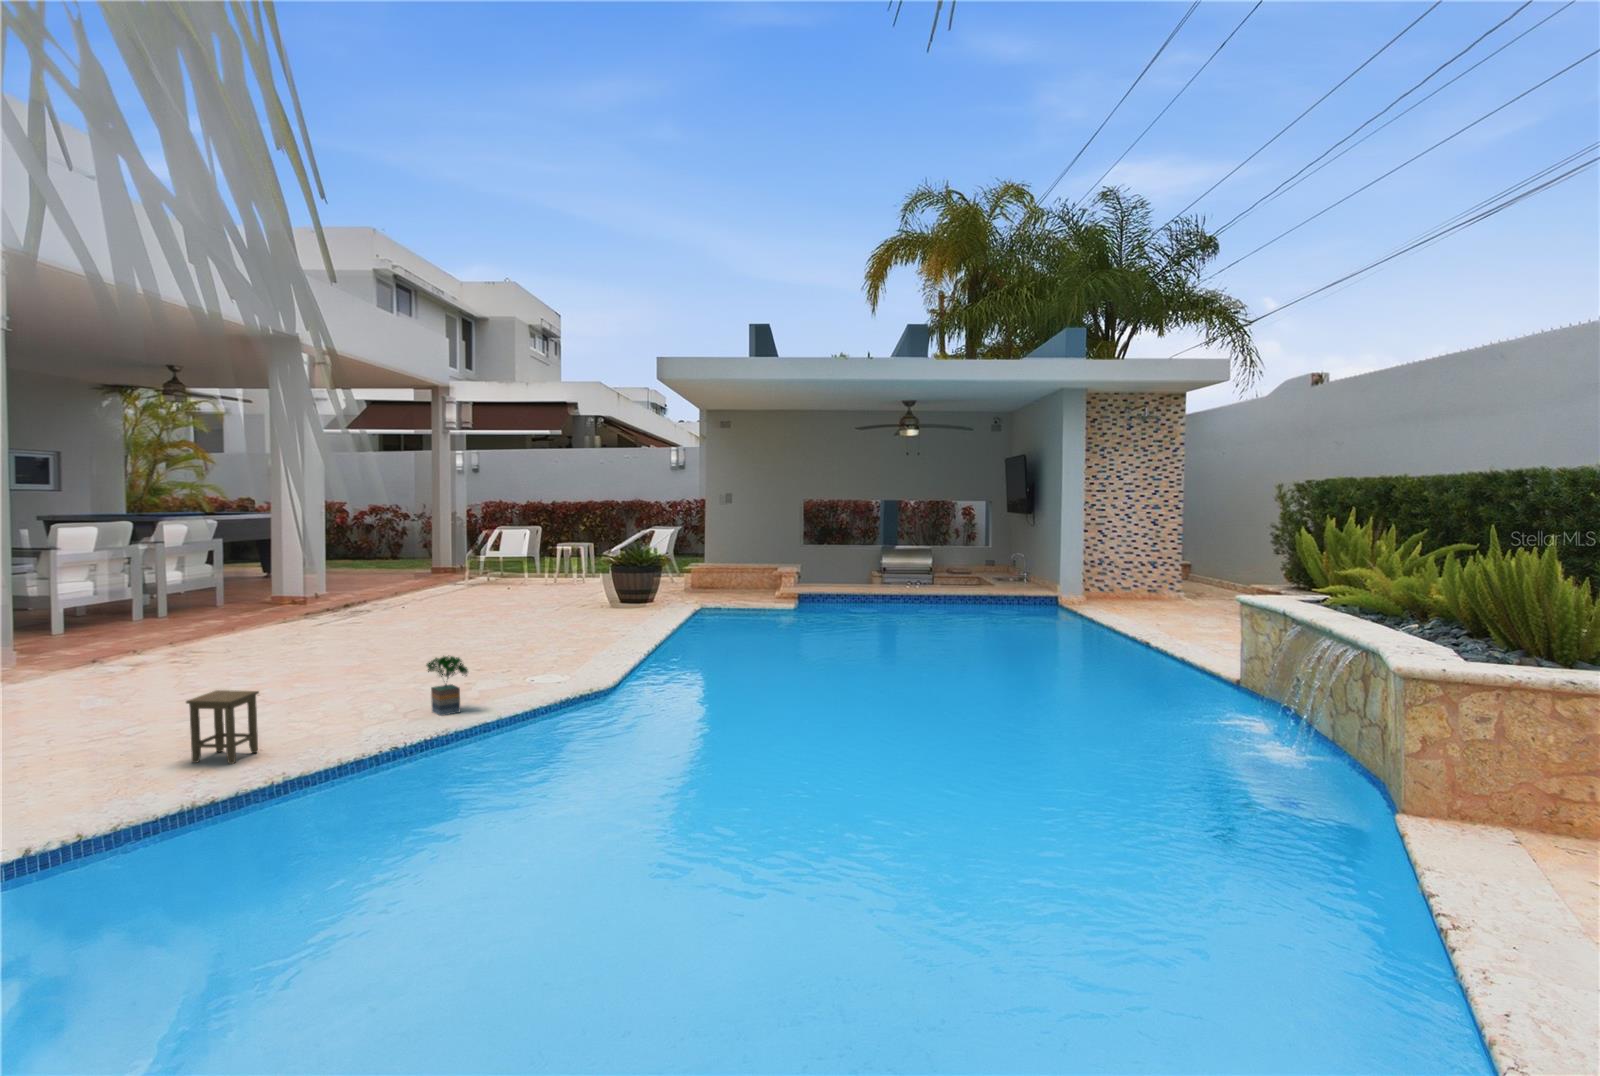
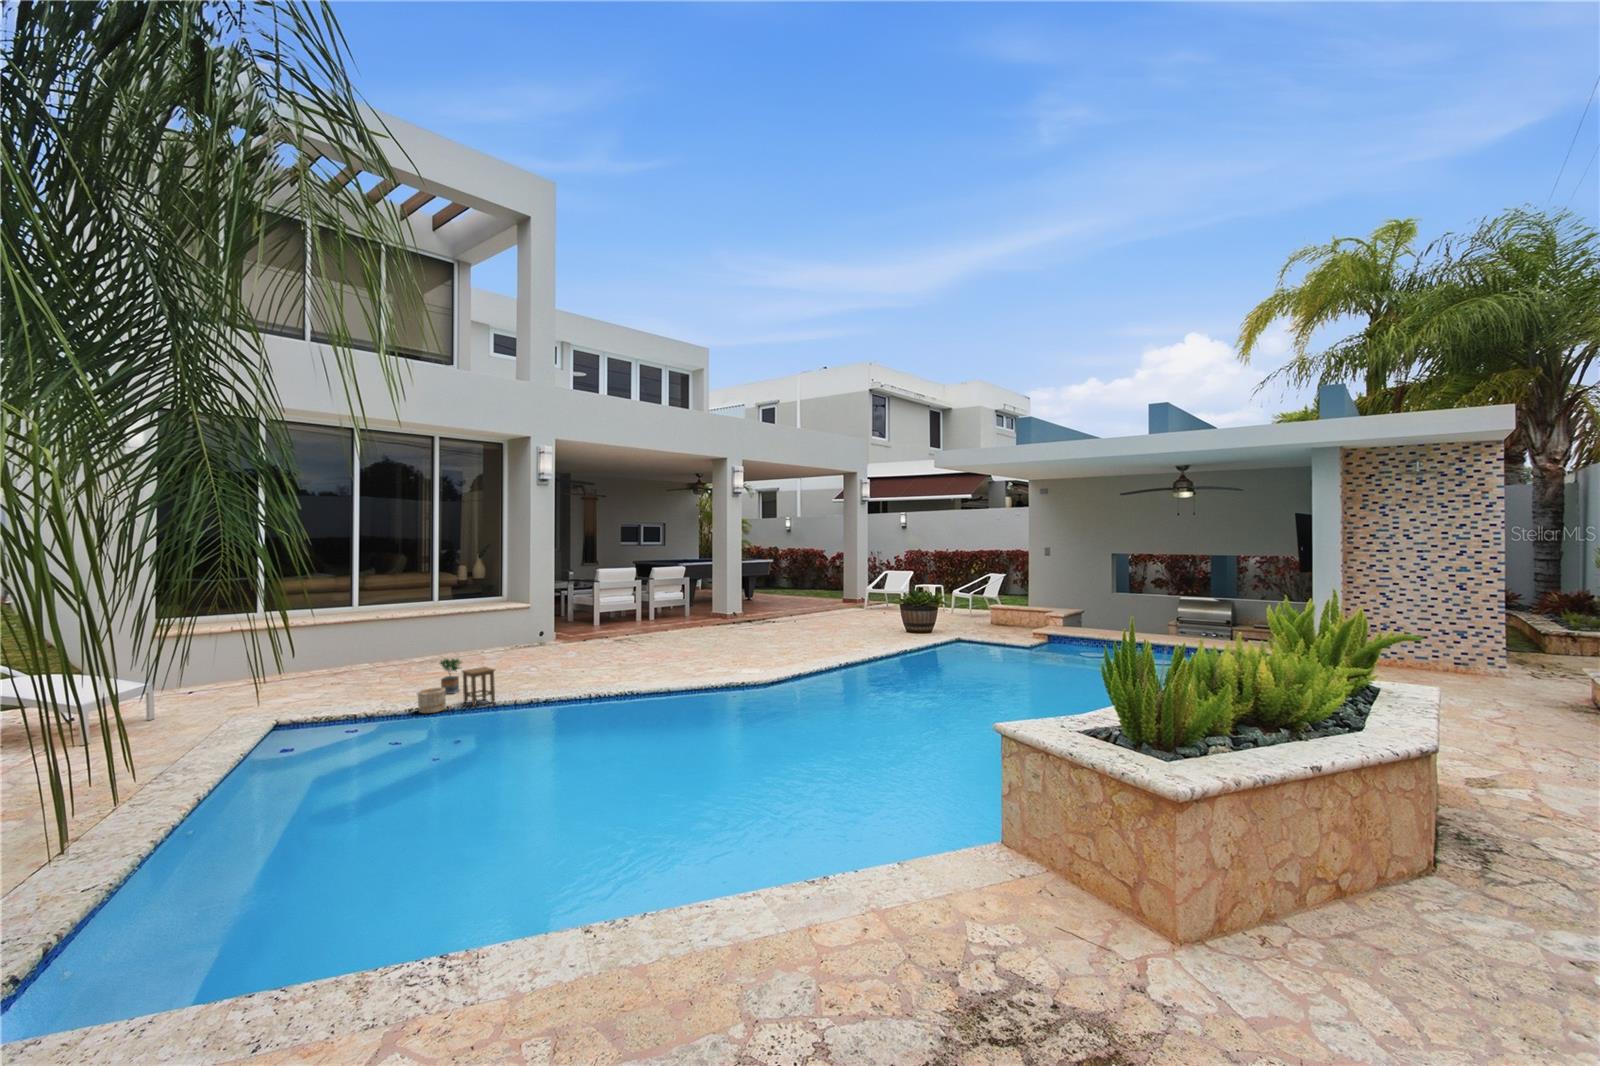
potted tree: present [426,656,468,716] -> present [440,659,462,694]
wooden bucket: none [130,736,192,790] -> present [417,688,446,713]

